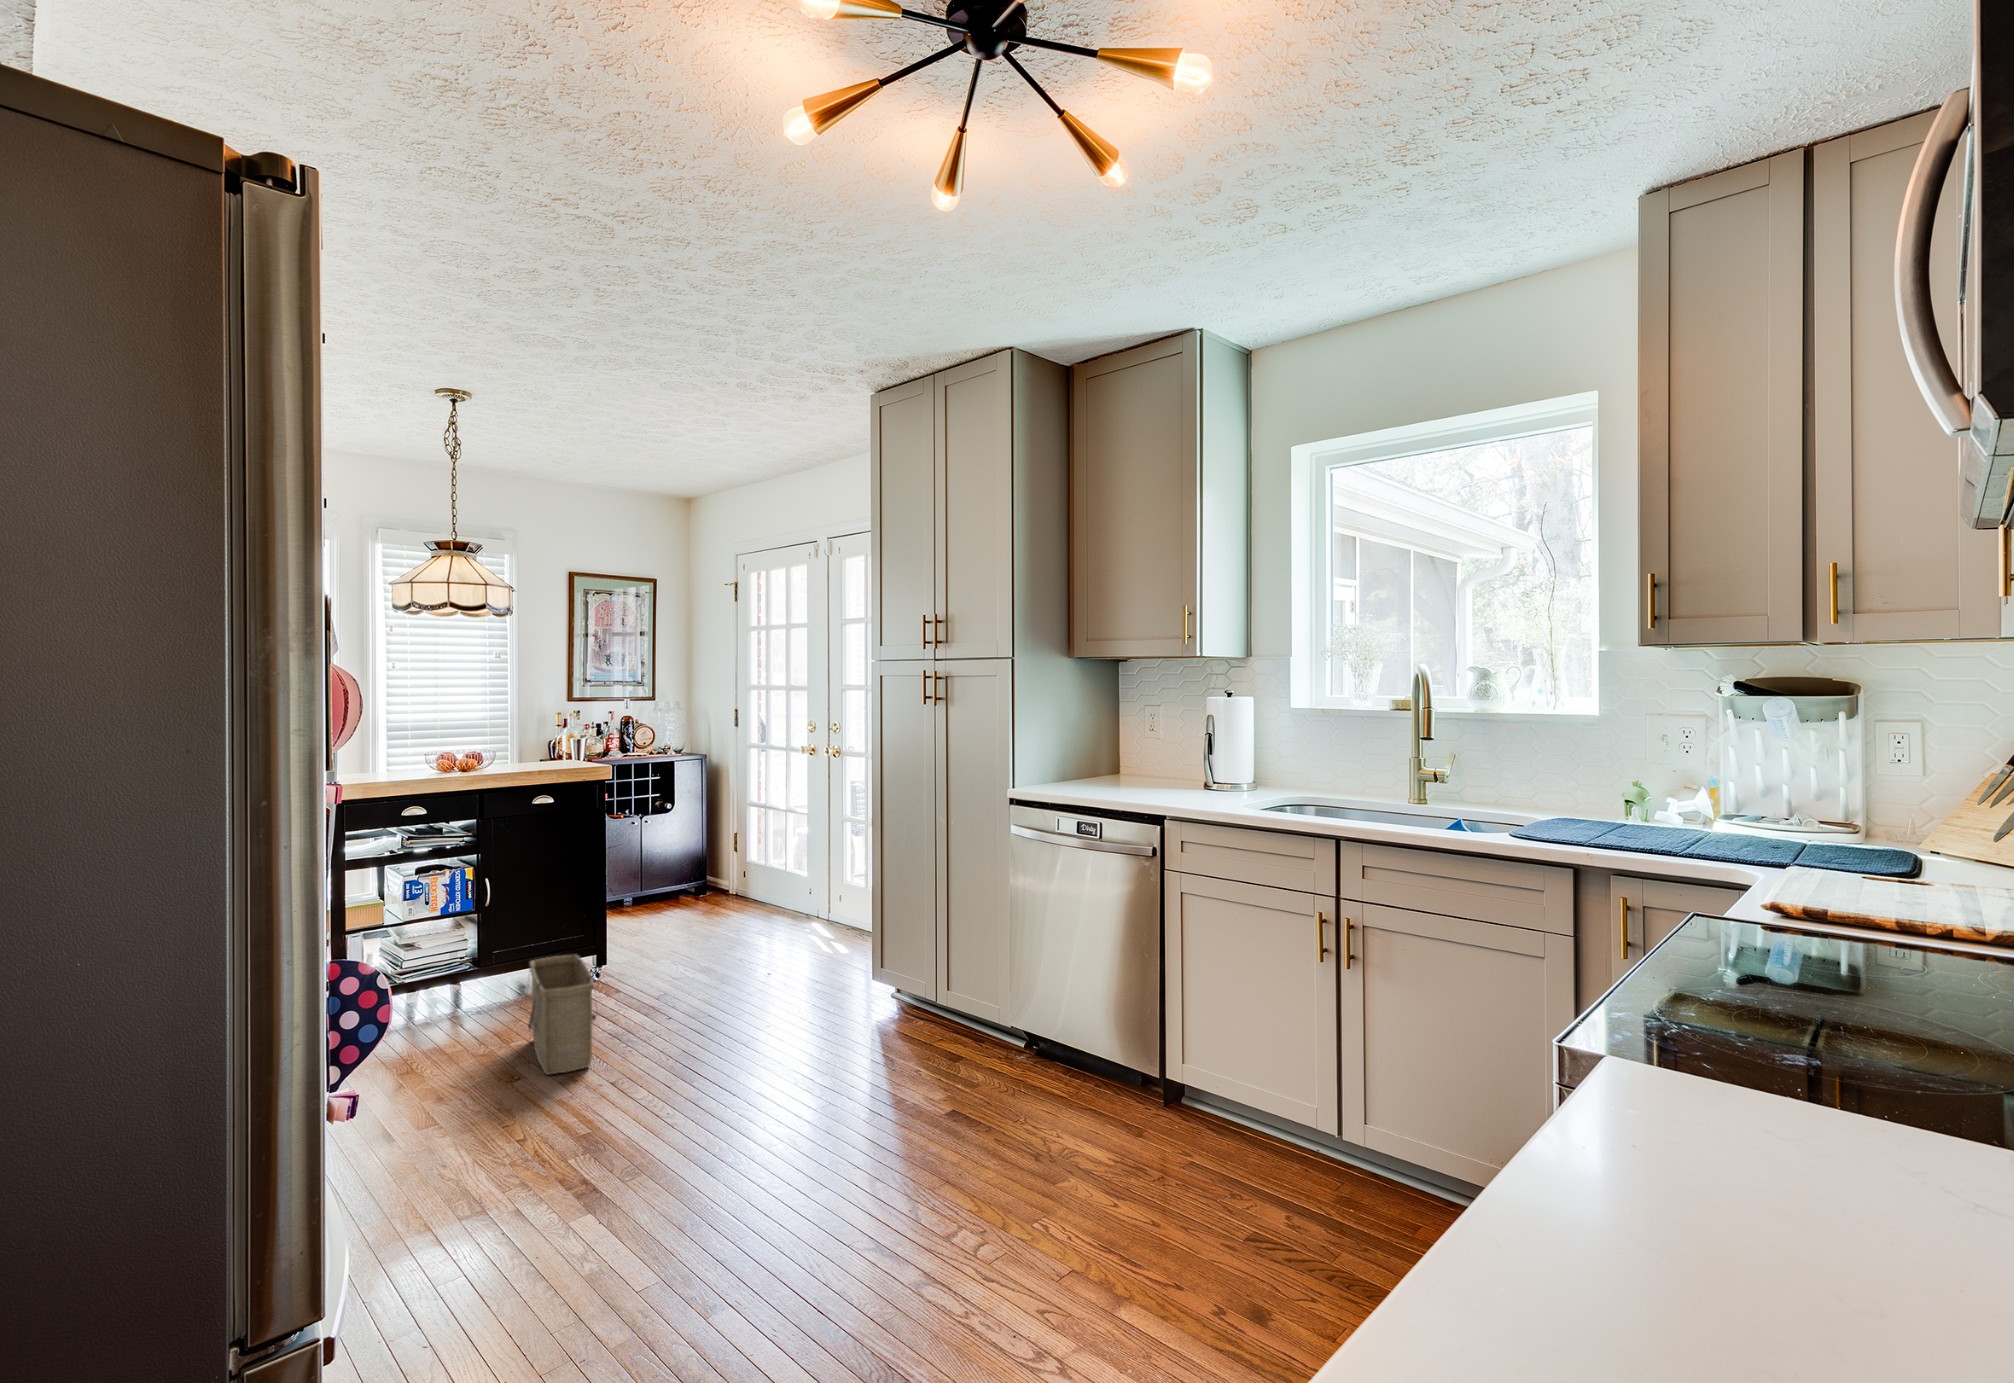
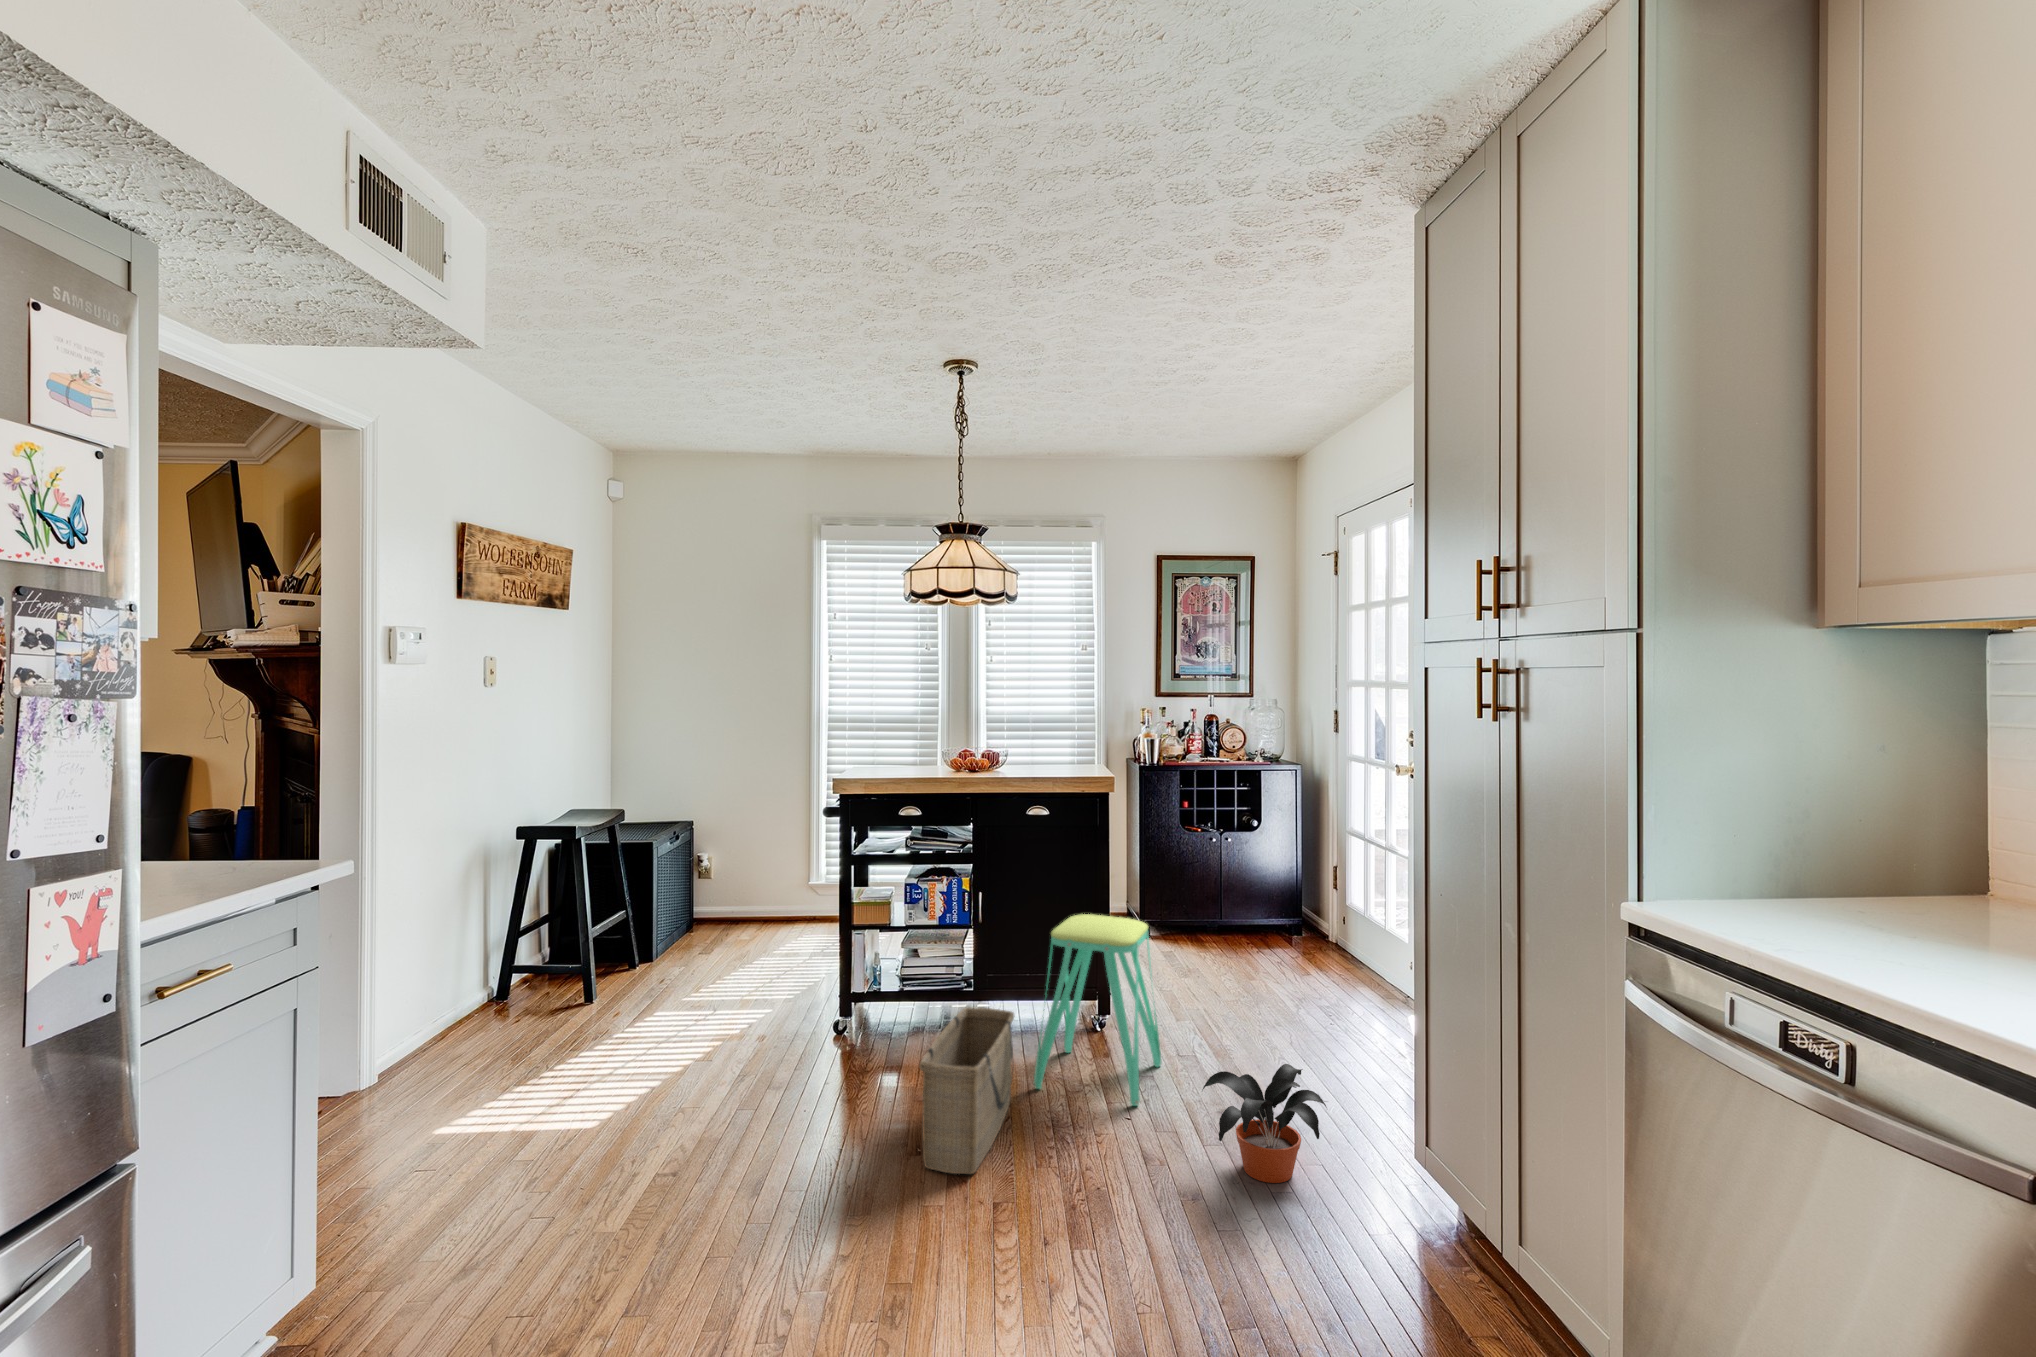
stool: none [583,873,676,1018] -> present [1034,914,1162,1106]
potted plant: none [741,942,826,1016] -> present [1203,1064,1327,1183]

